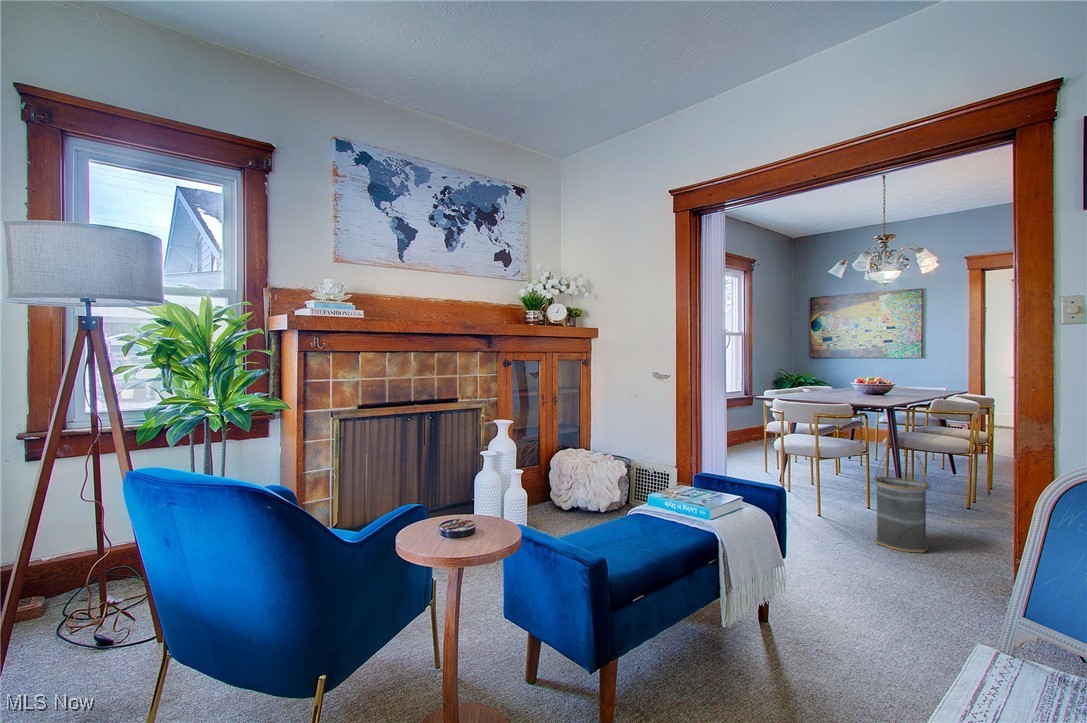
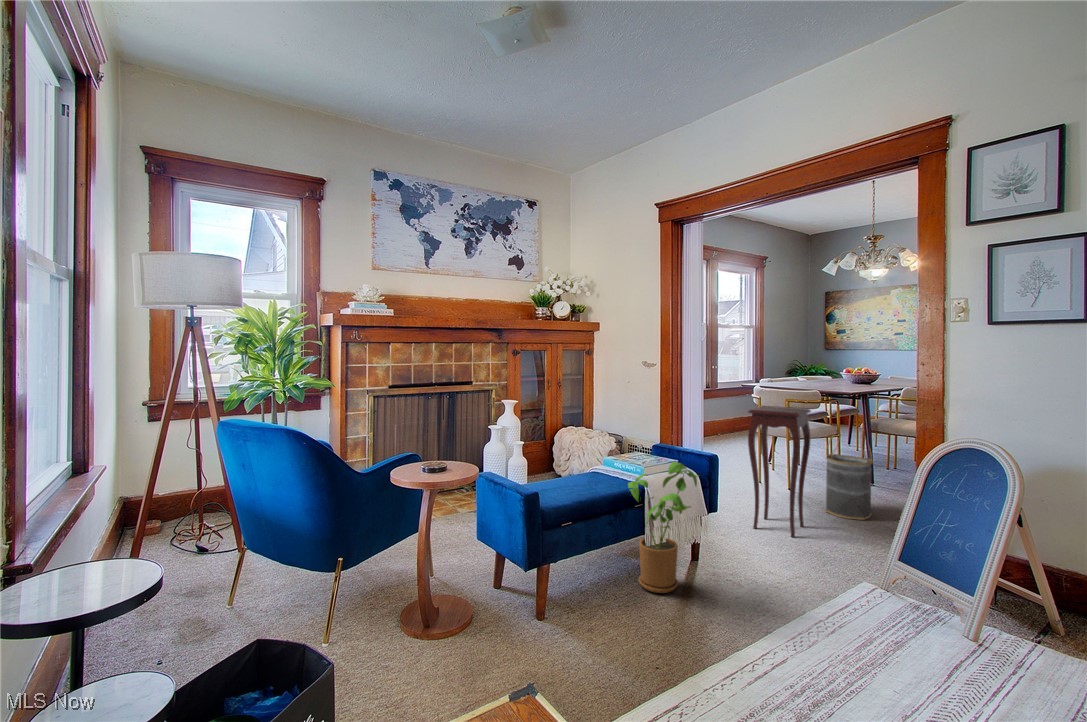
side table: none [803,424,870,580] -> present [748,406,811,537]
house plant: none [692,502,789,675] -> present [628,462,698,593]

